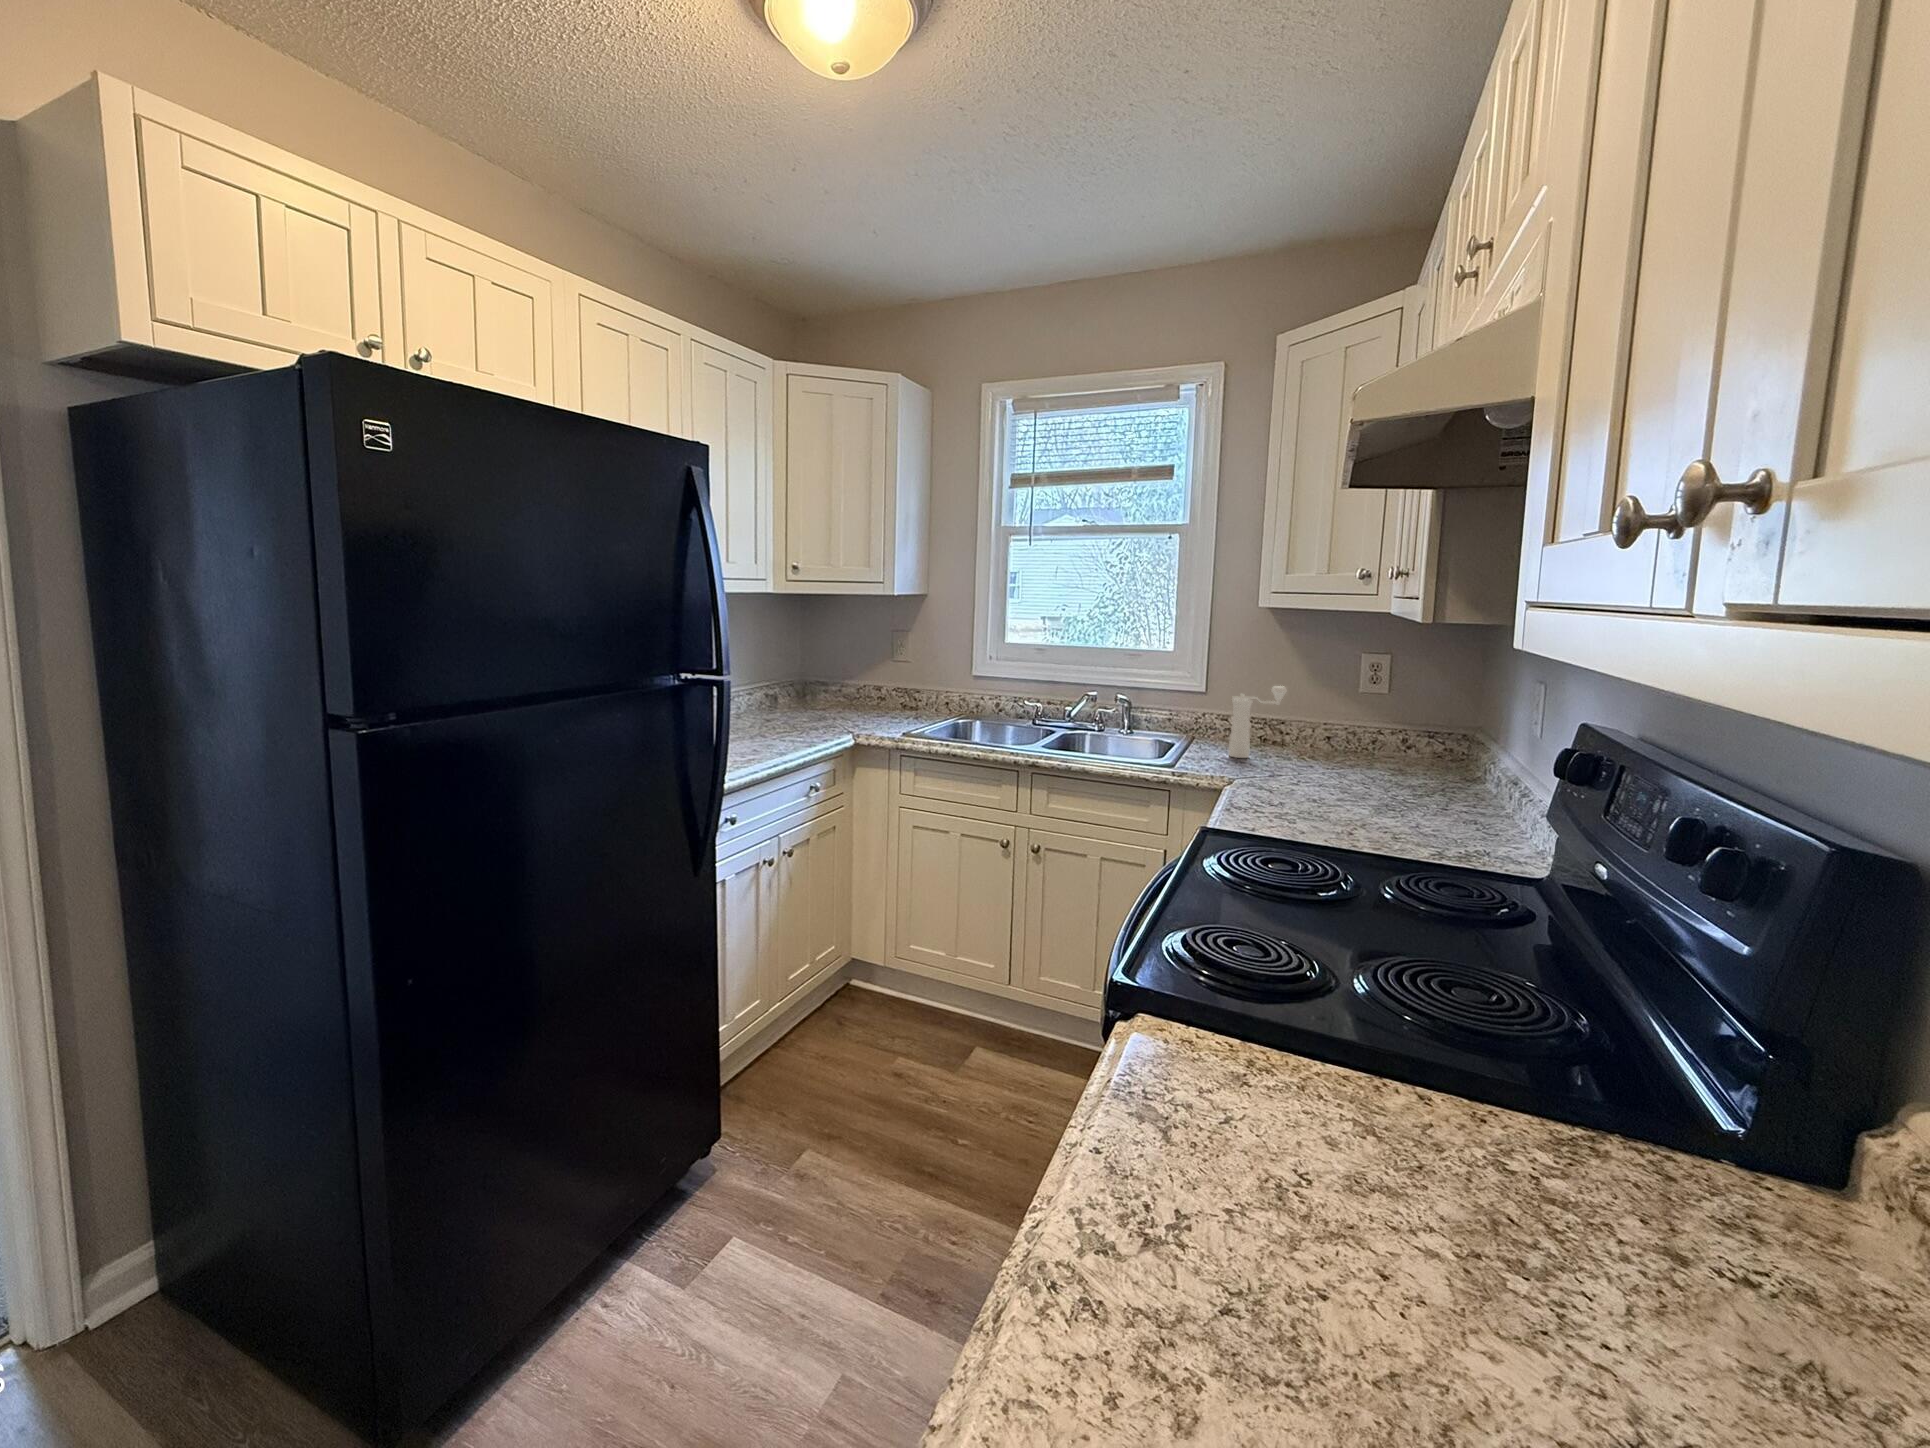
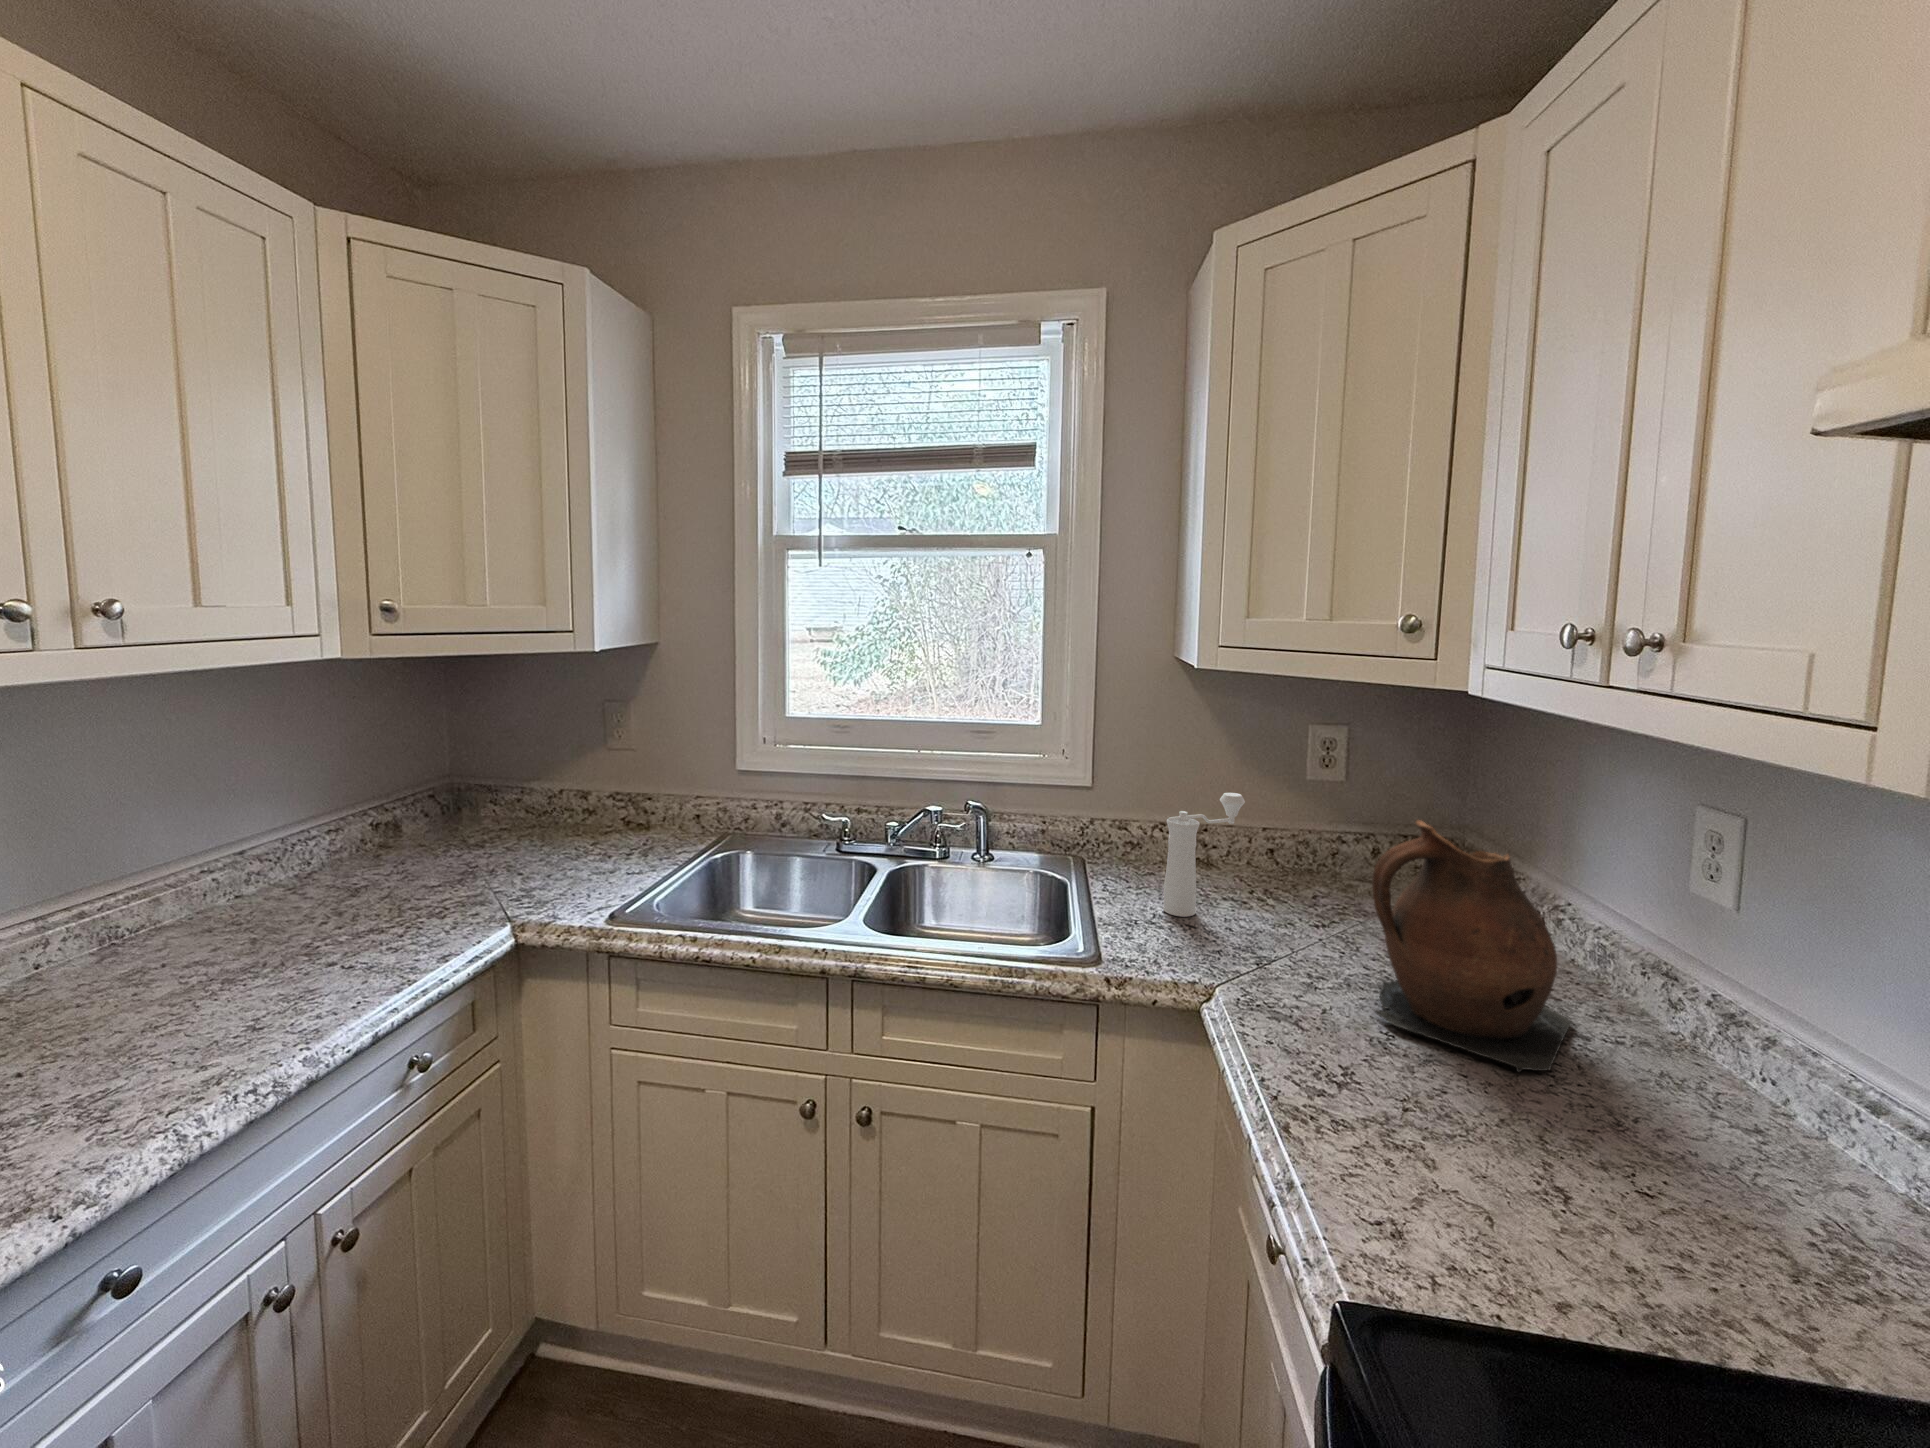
ceramic pitcher: none [1313,680,1430,802] -> present [1372,820,1571,1072]

